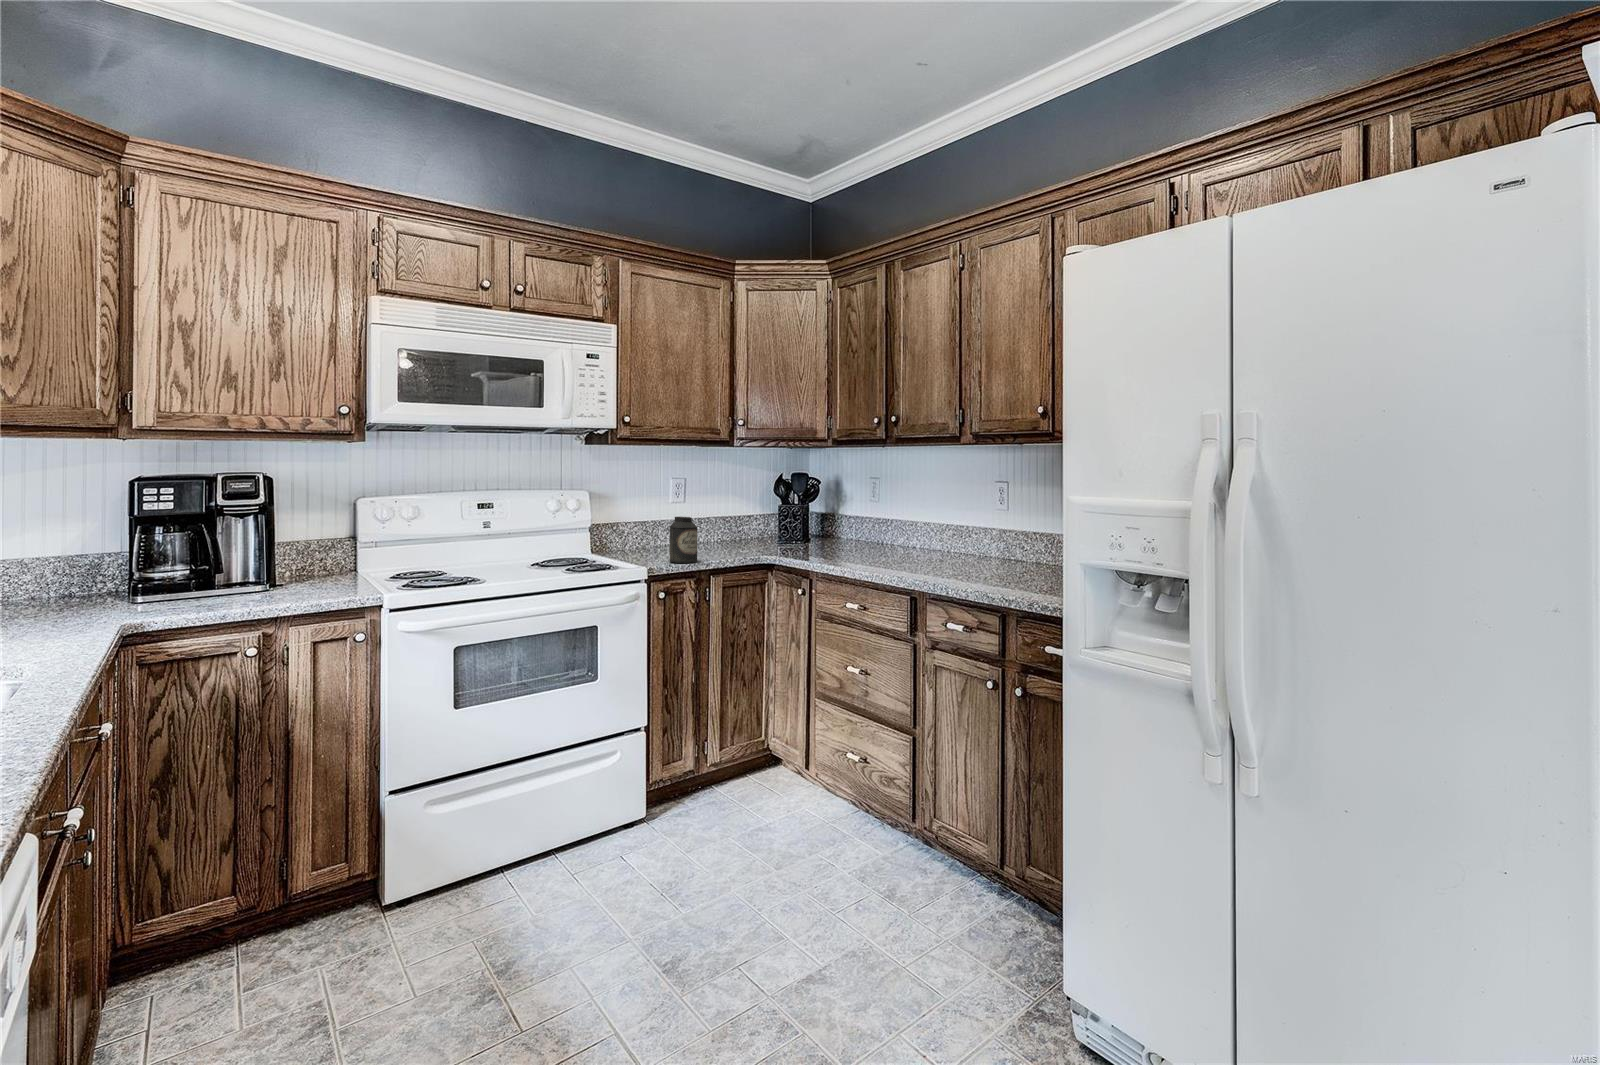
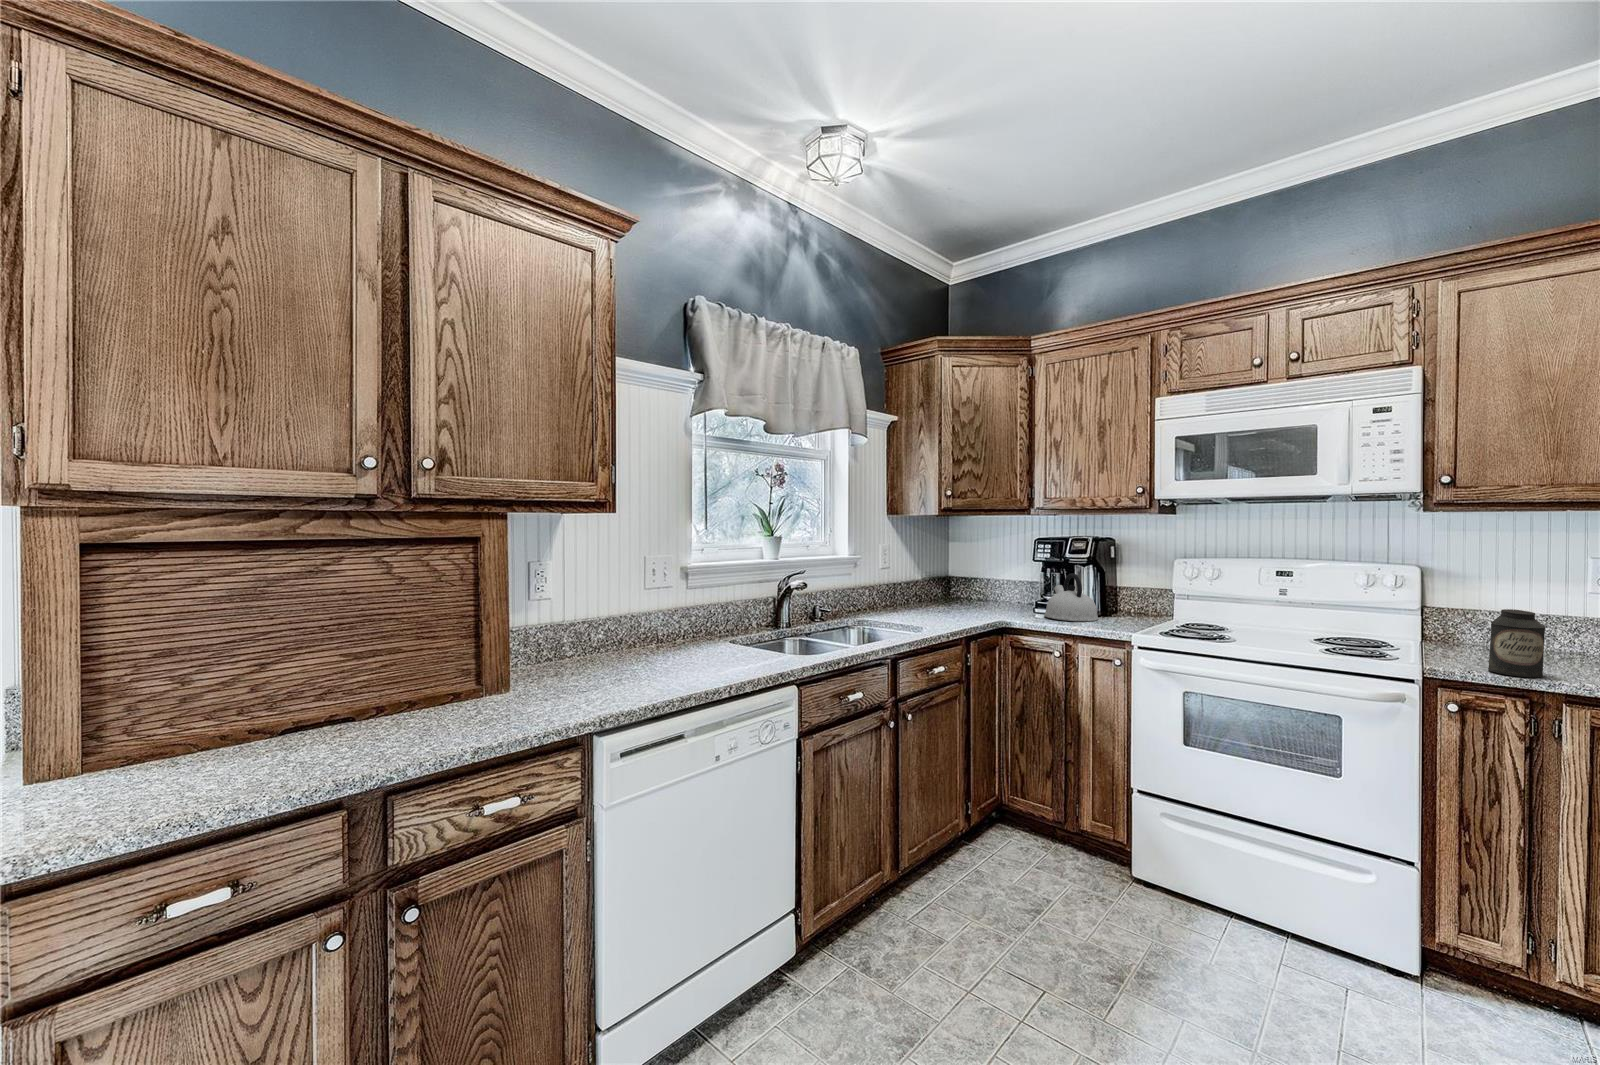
kettle: none [202,528,299,599] -> present [1044,573,1099,621]

